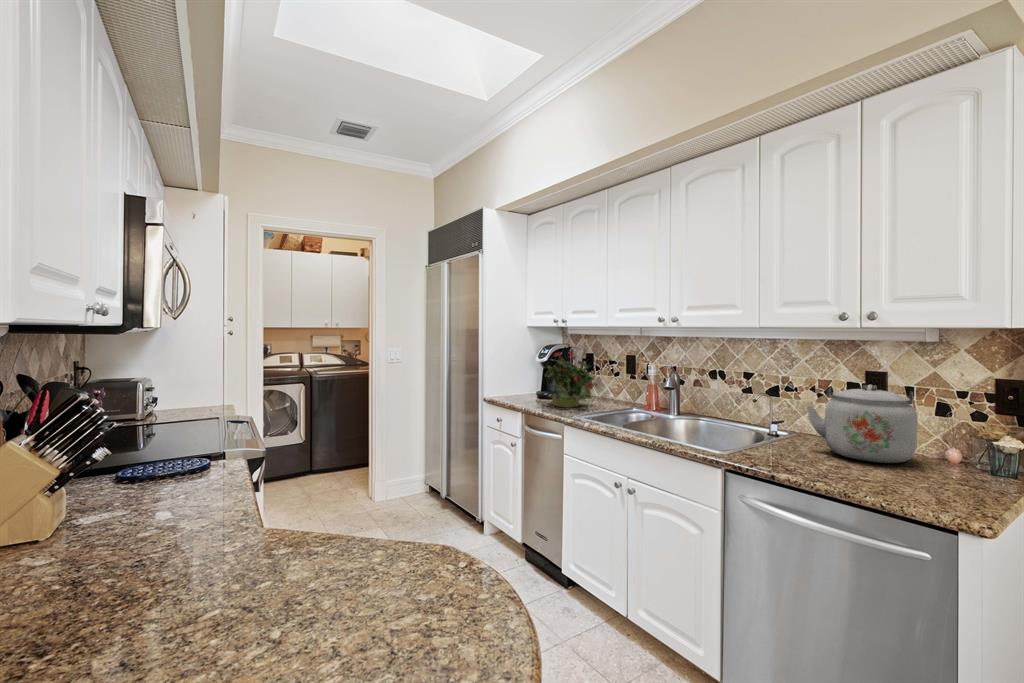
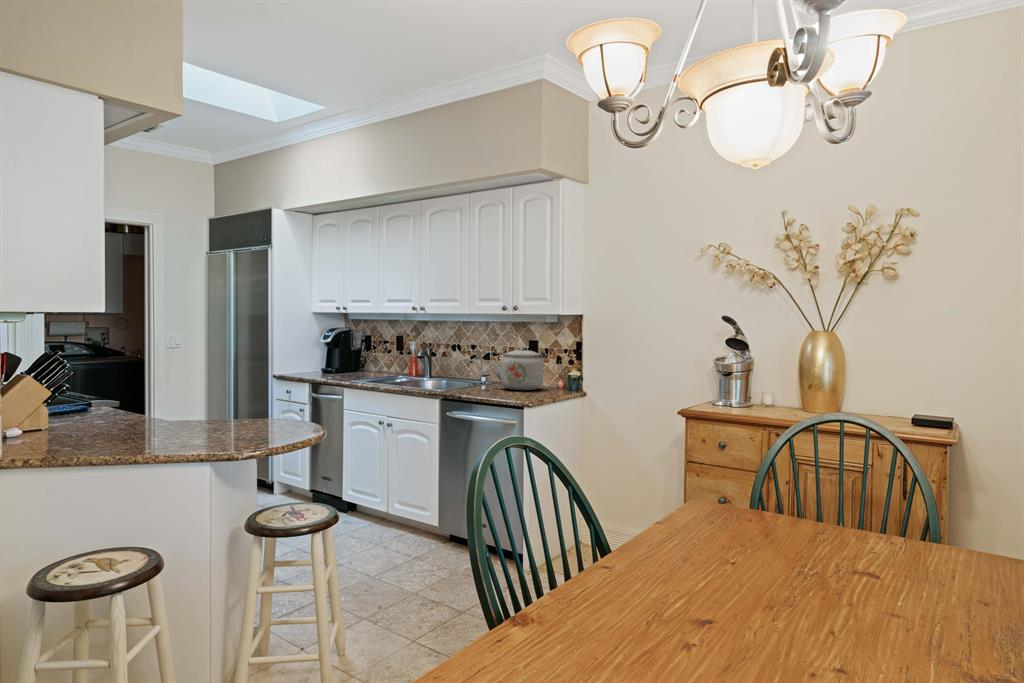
potted plant: present [545,353,597,408] -> none [328,333,373,377]

